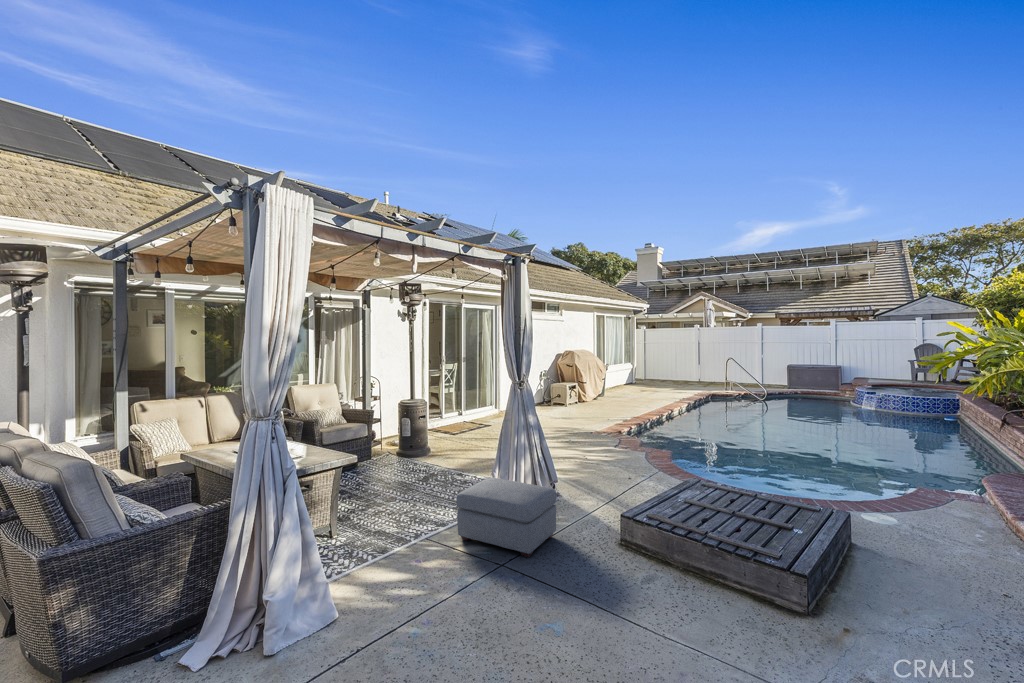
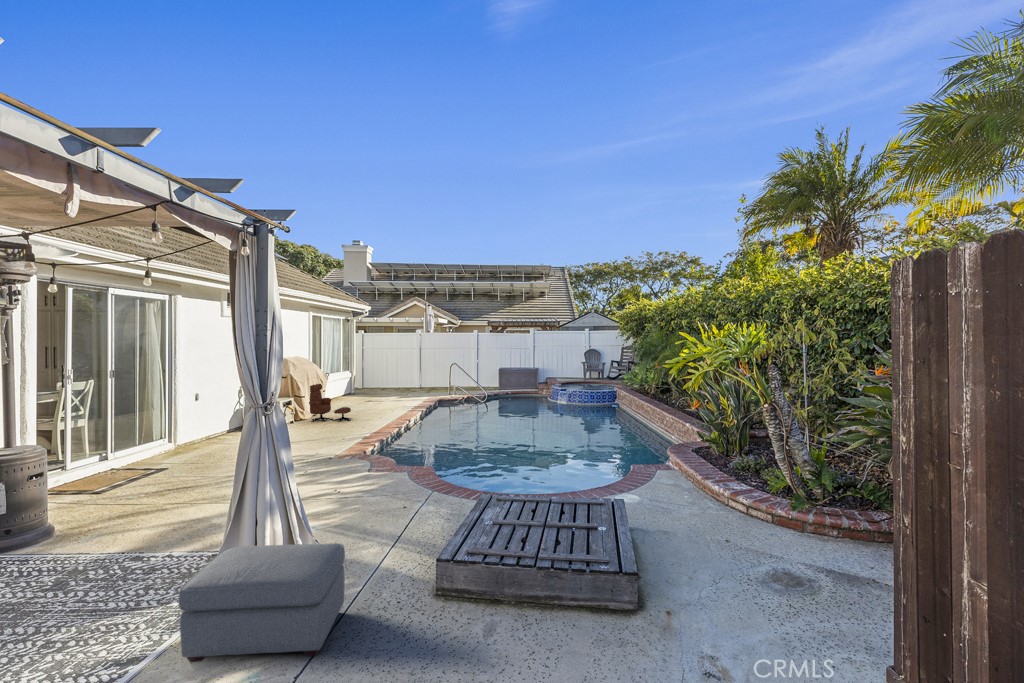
lounge chair: none [589,372,623,405] -> present [309,384,351,422]

